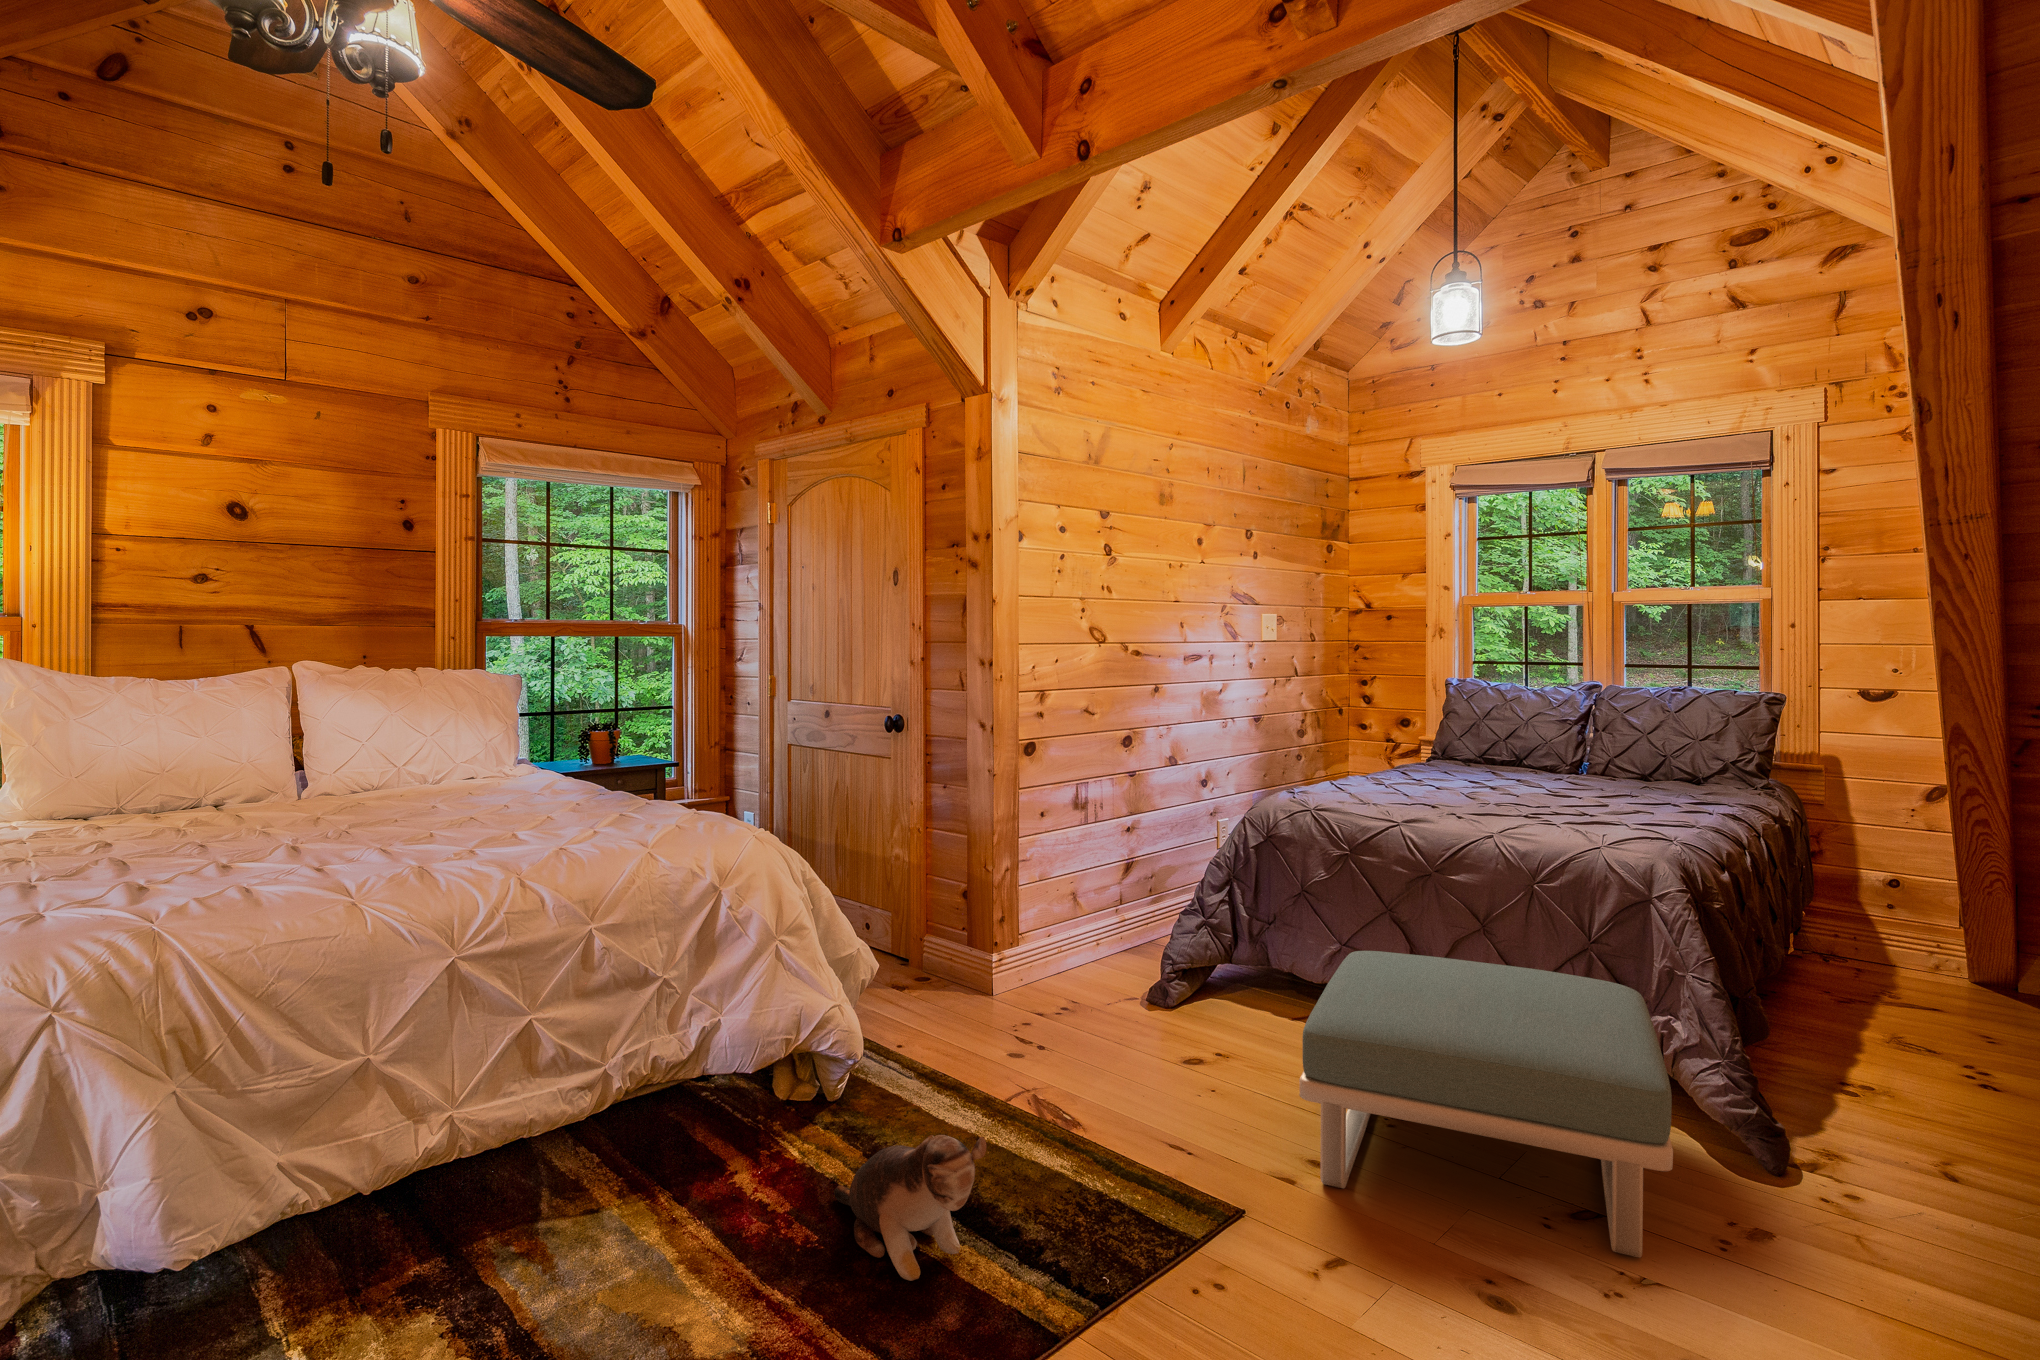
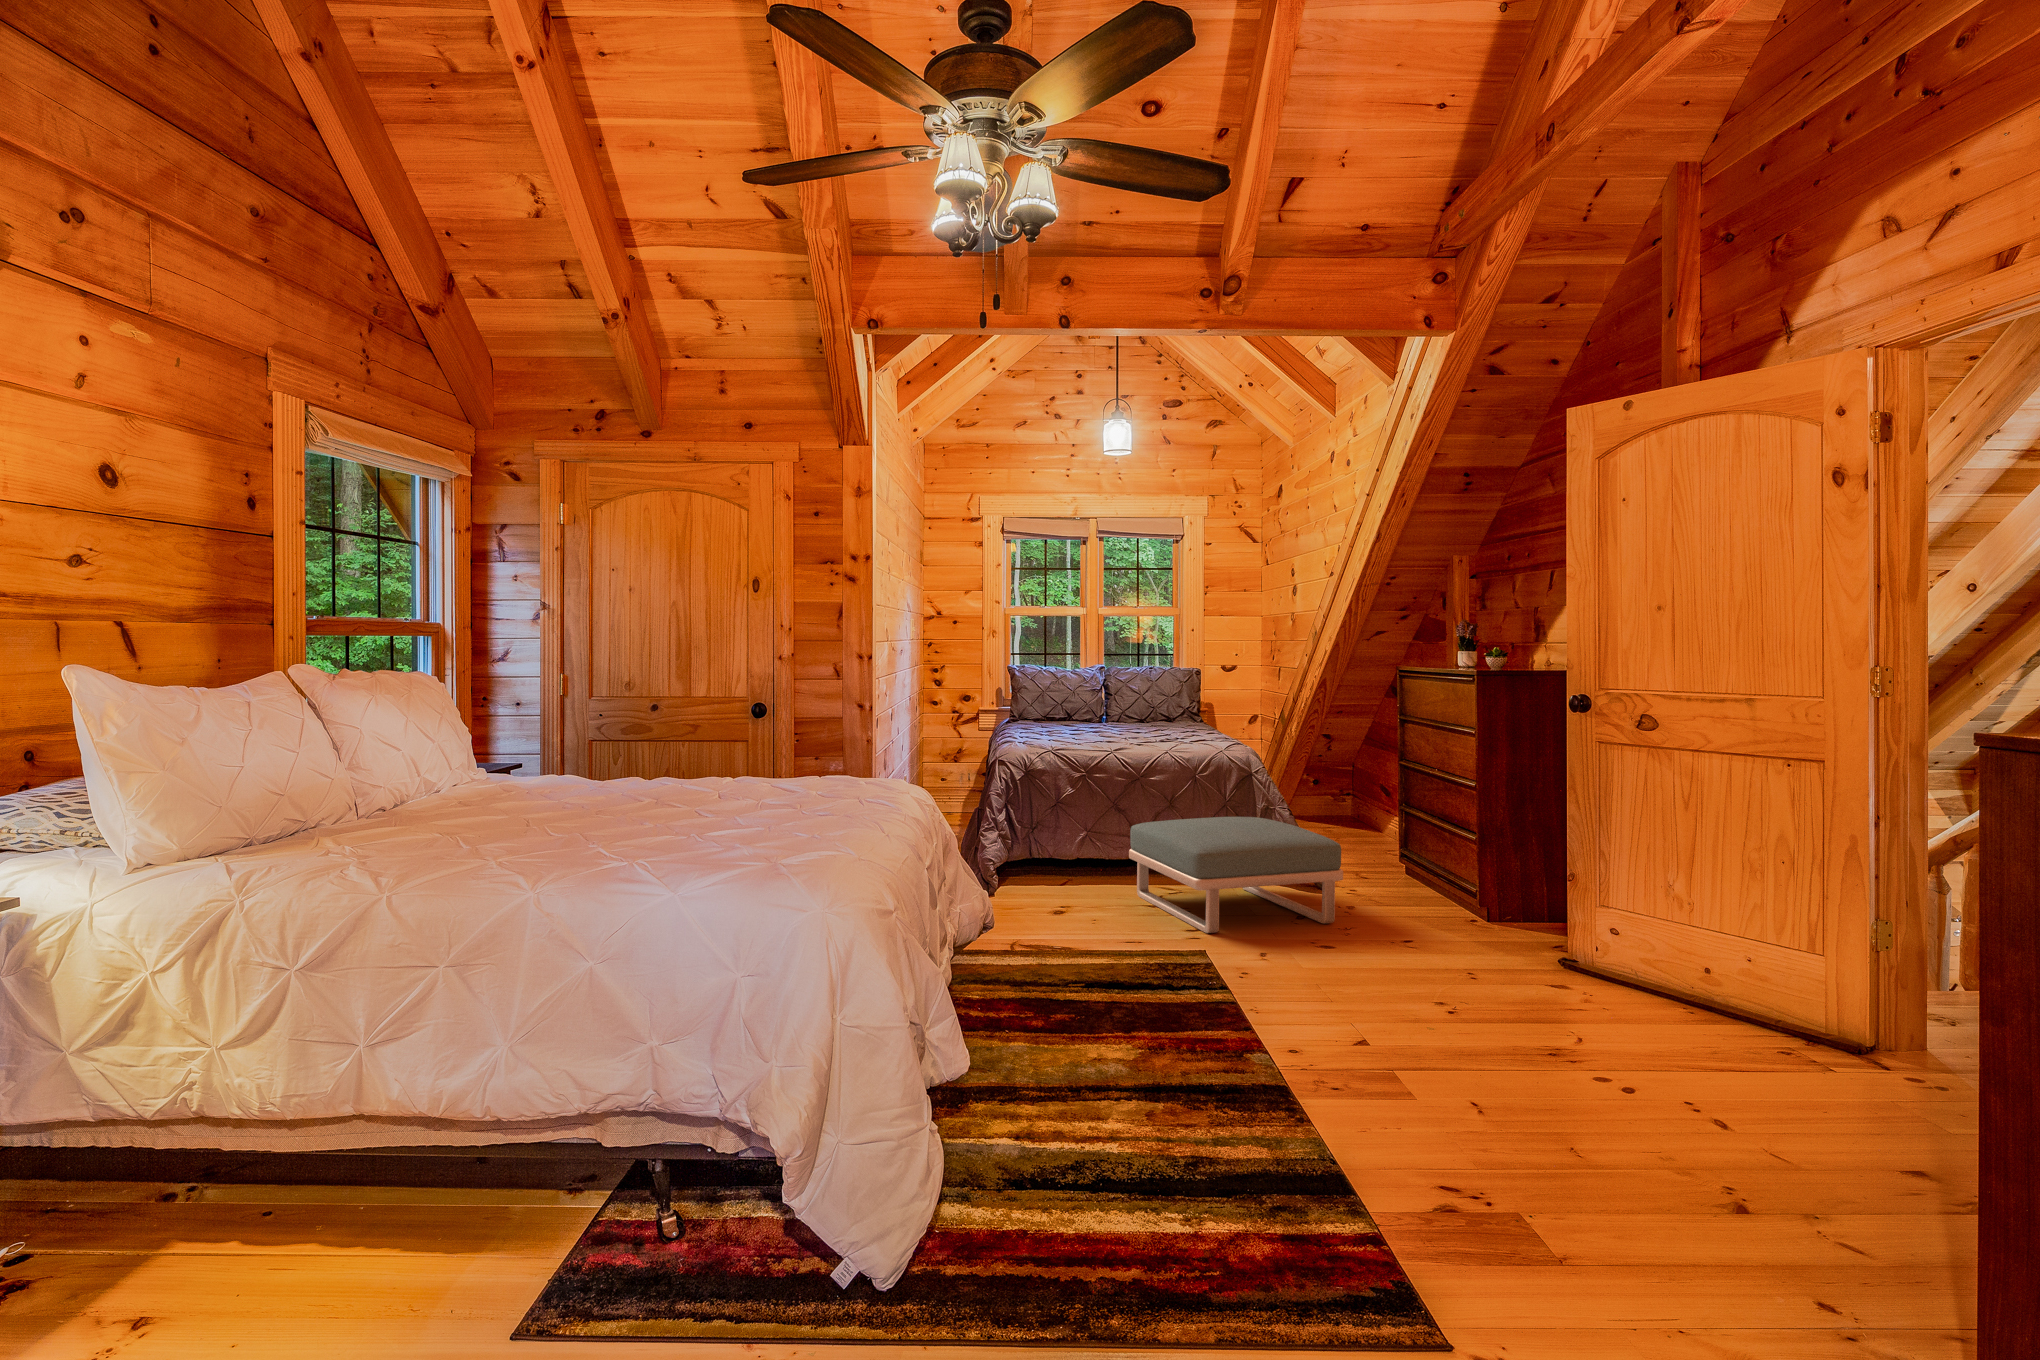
plush toy: present [834,1135,986,1281] -> none [1040,915,1184,1004]

